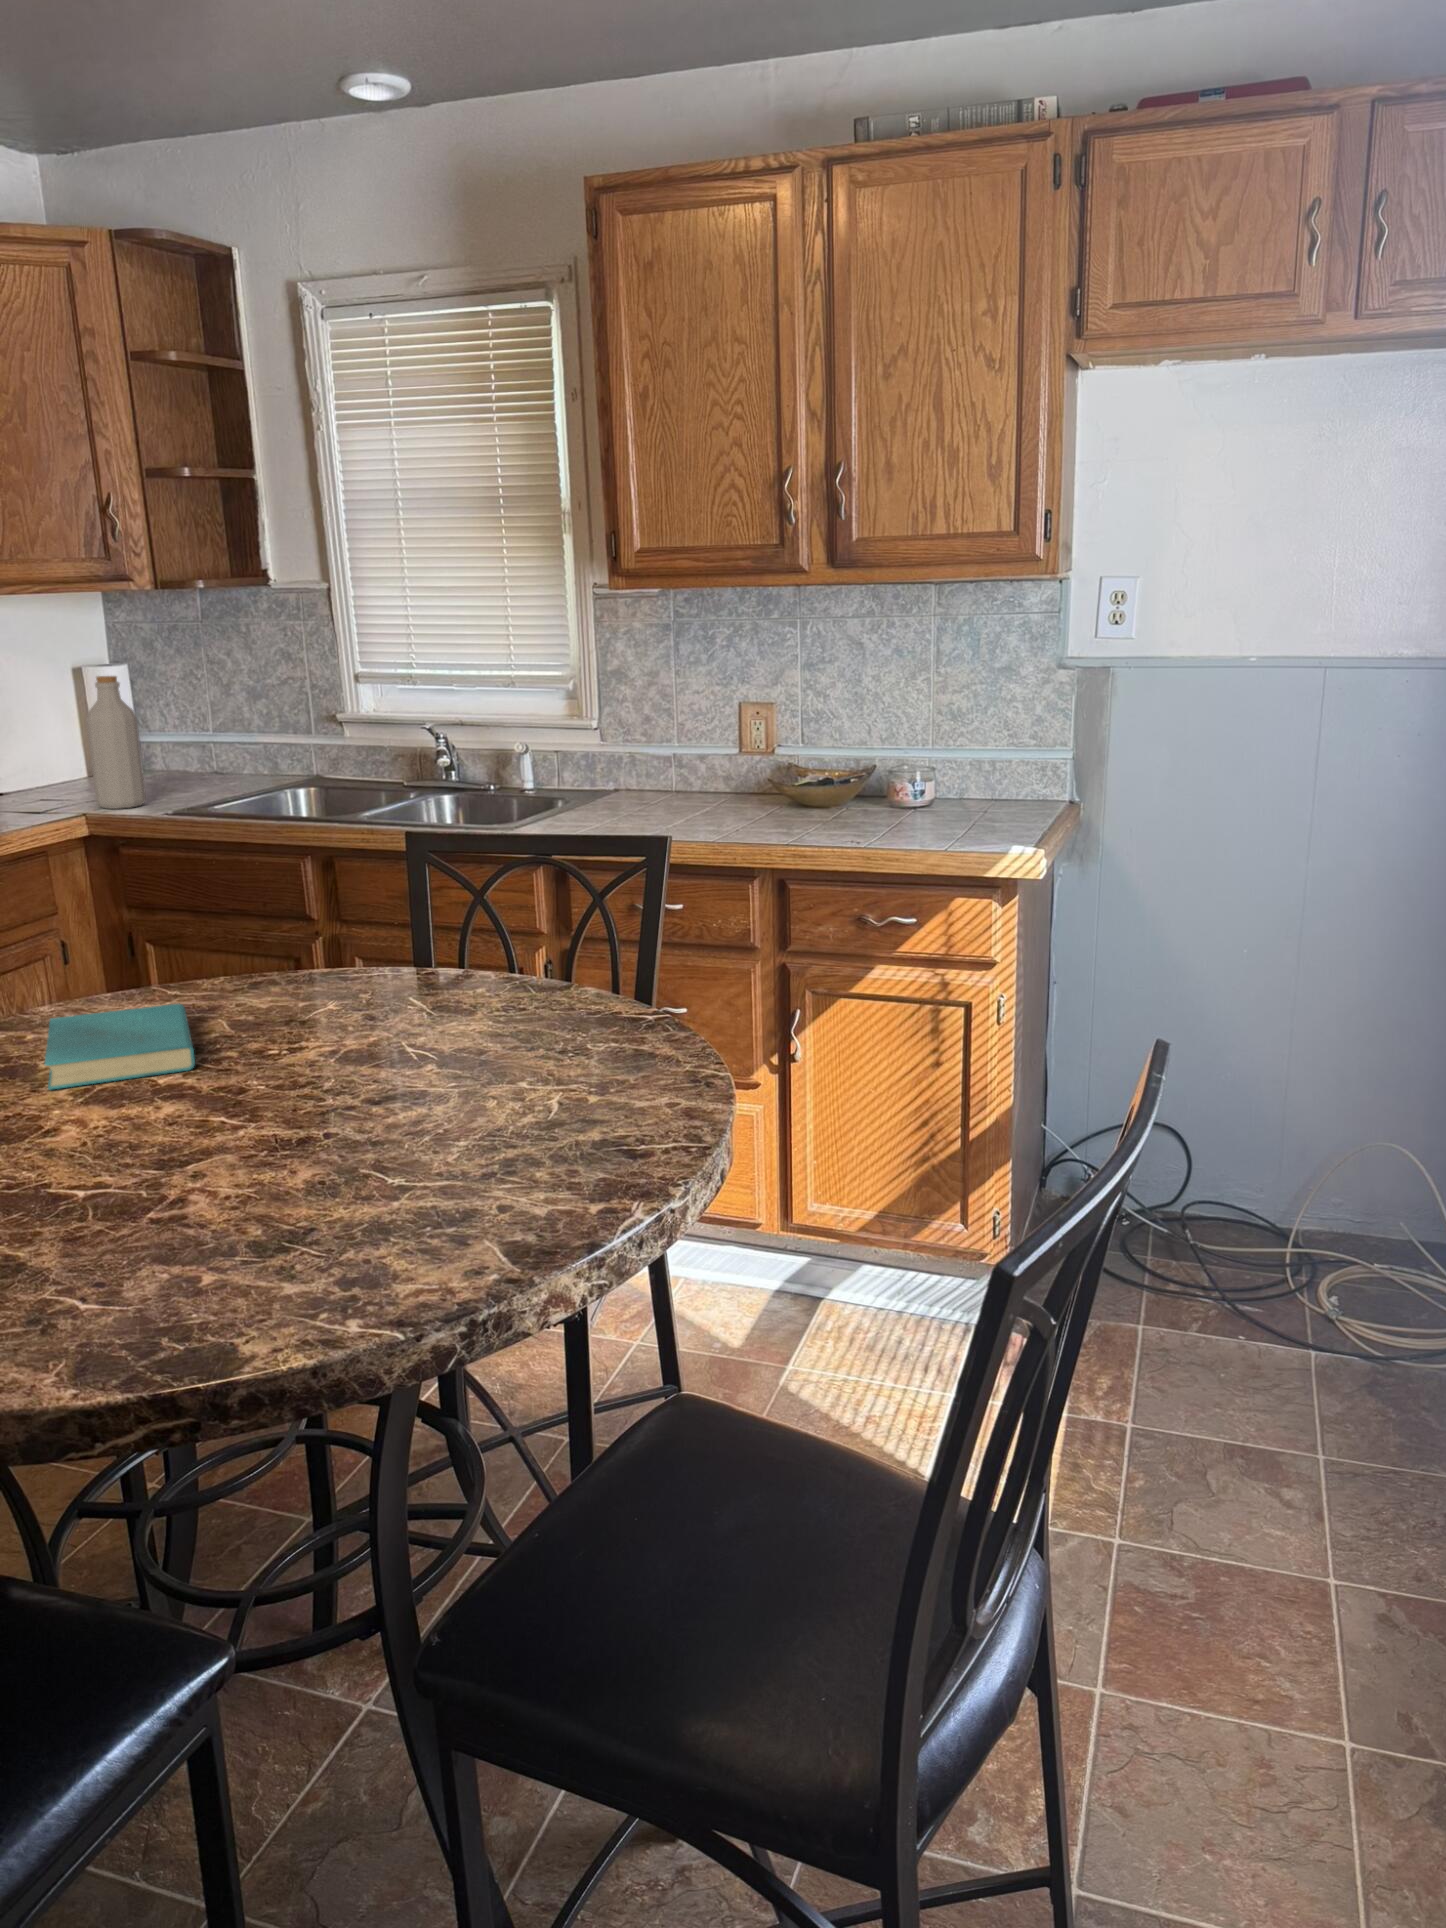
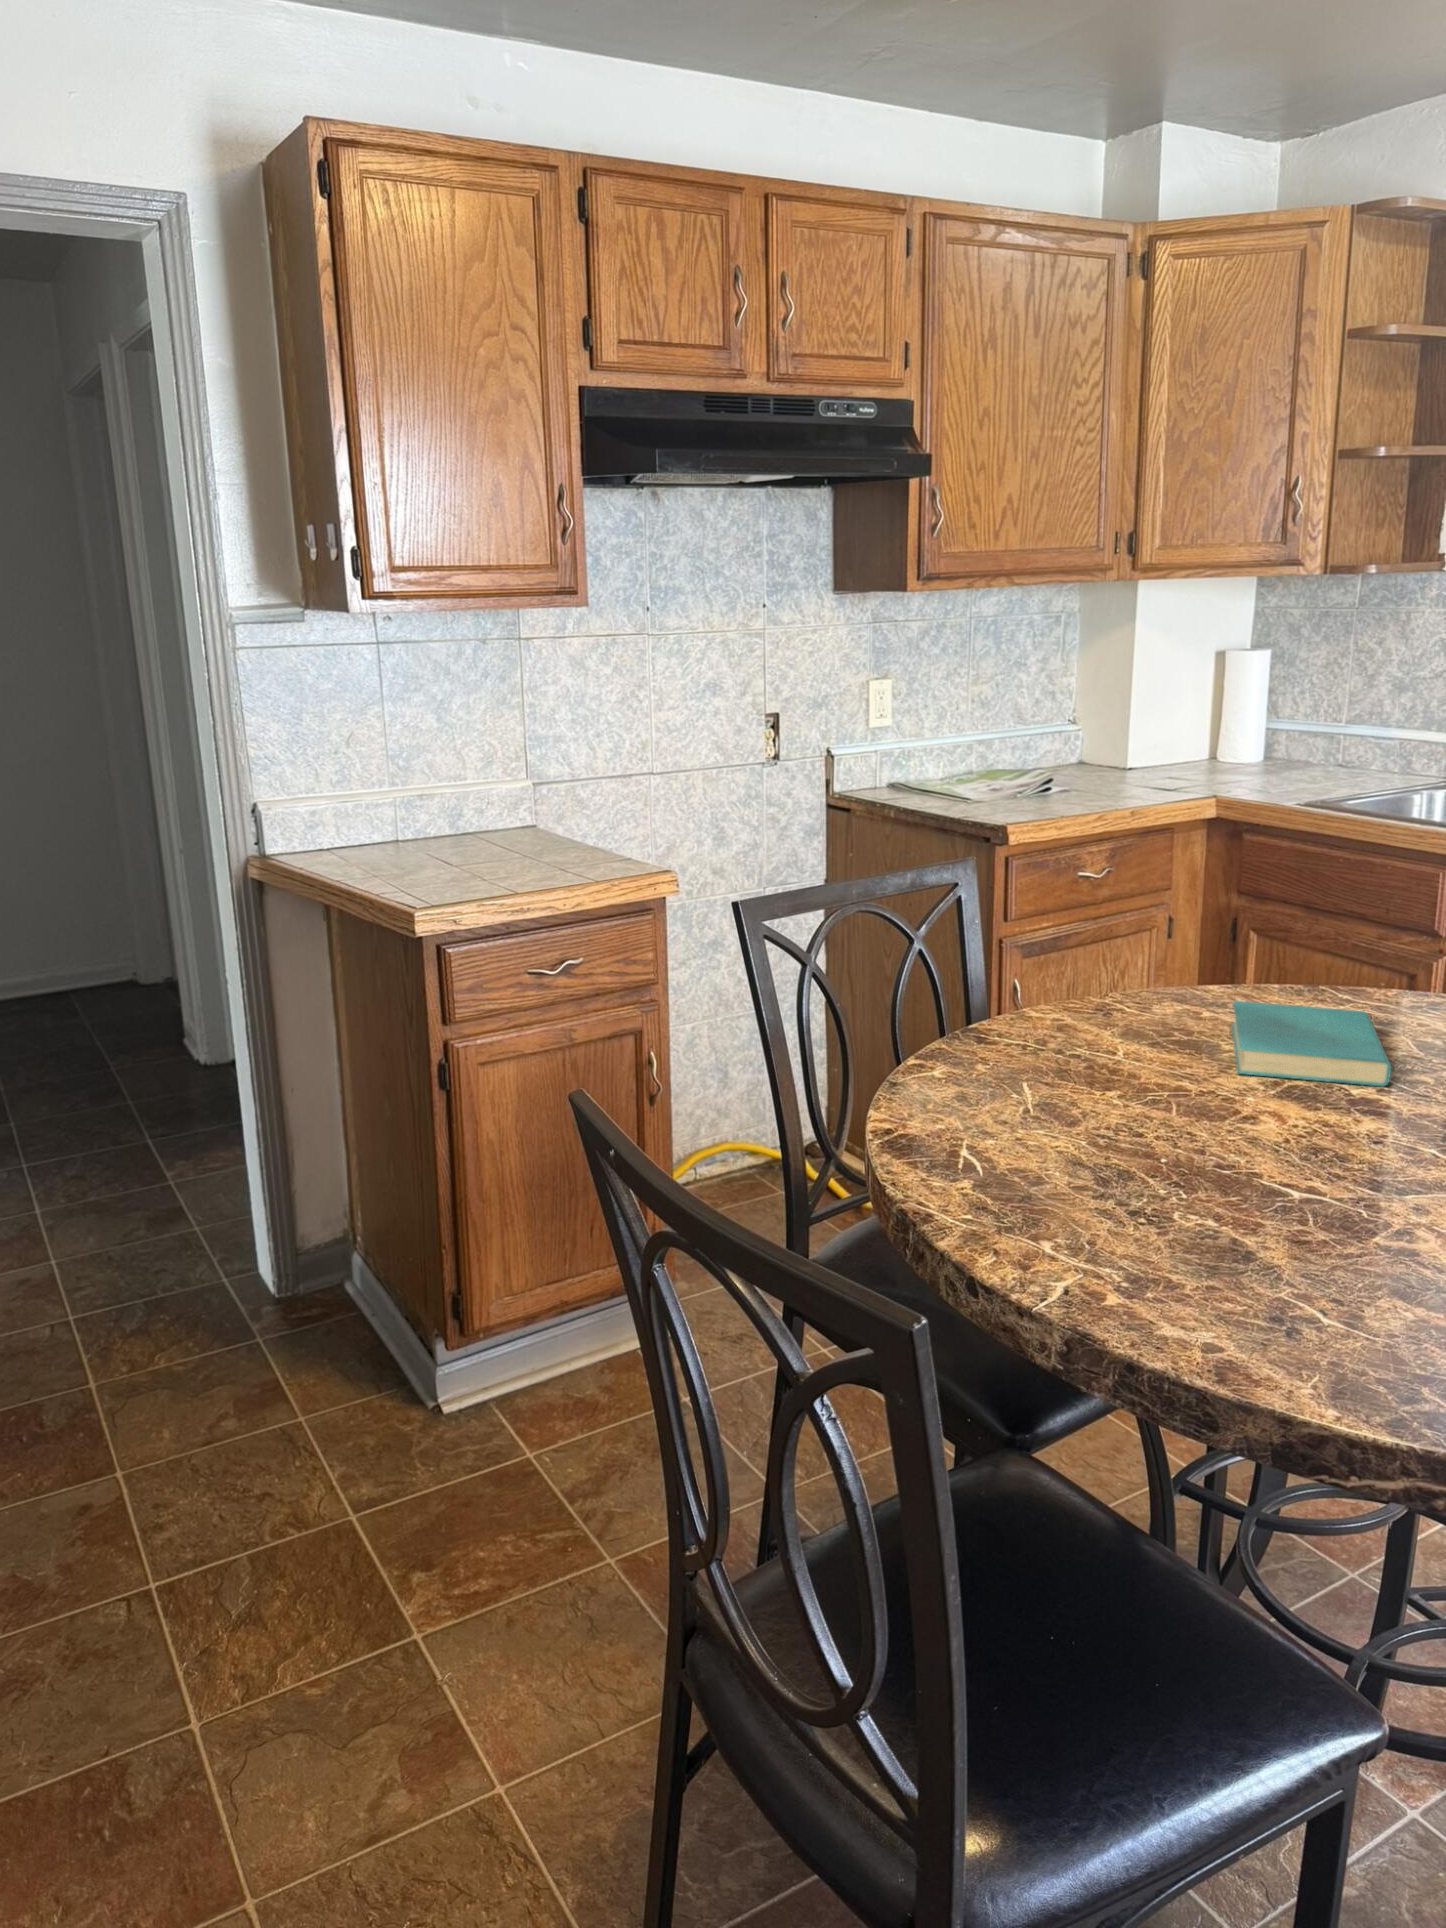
bottle: present [86,676,146,809] -> none [1227,661,1283,794]

